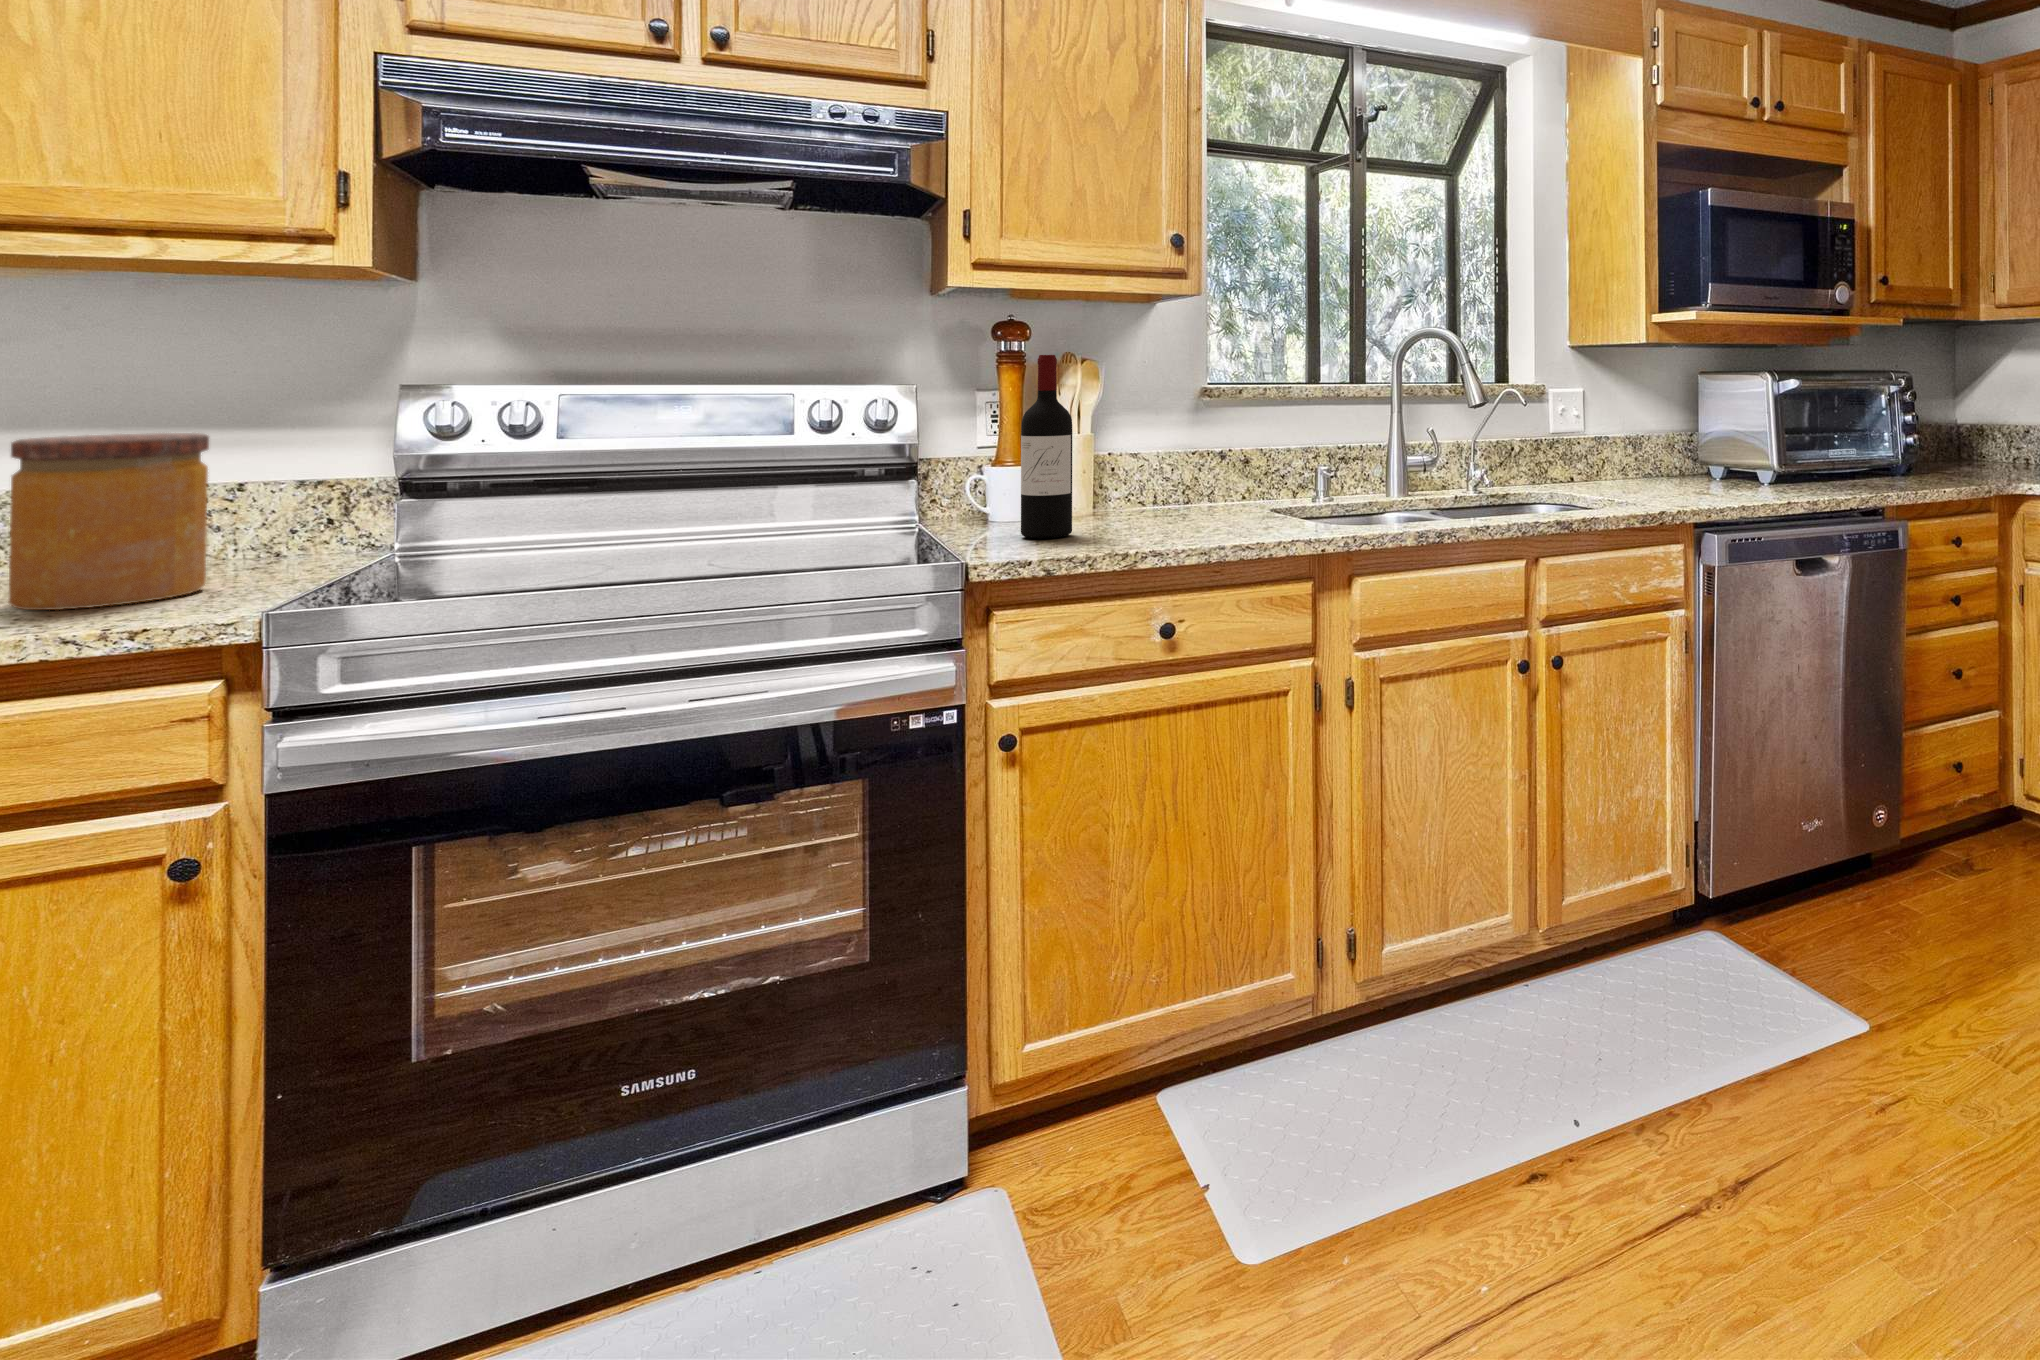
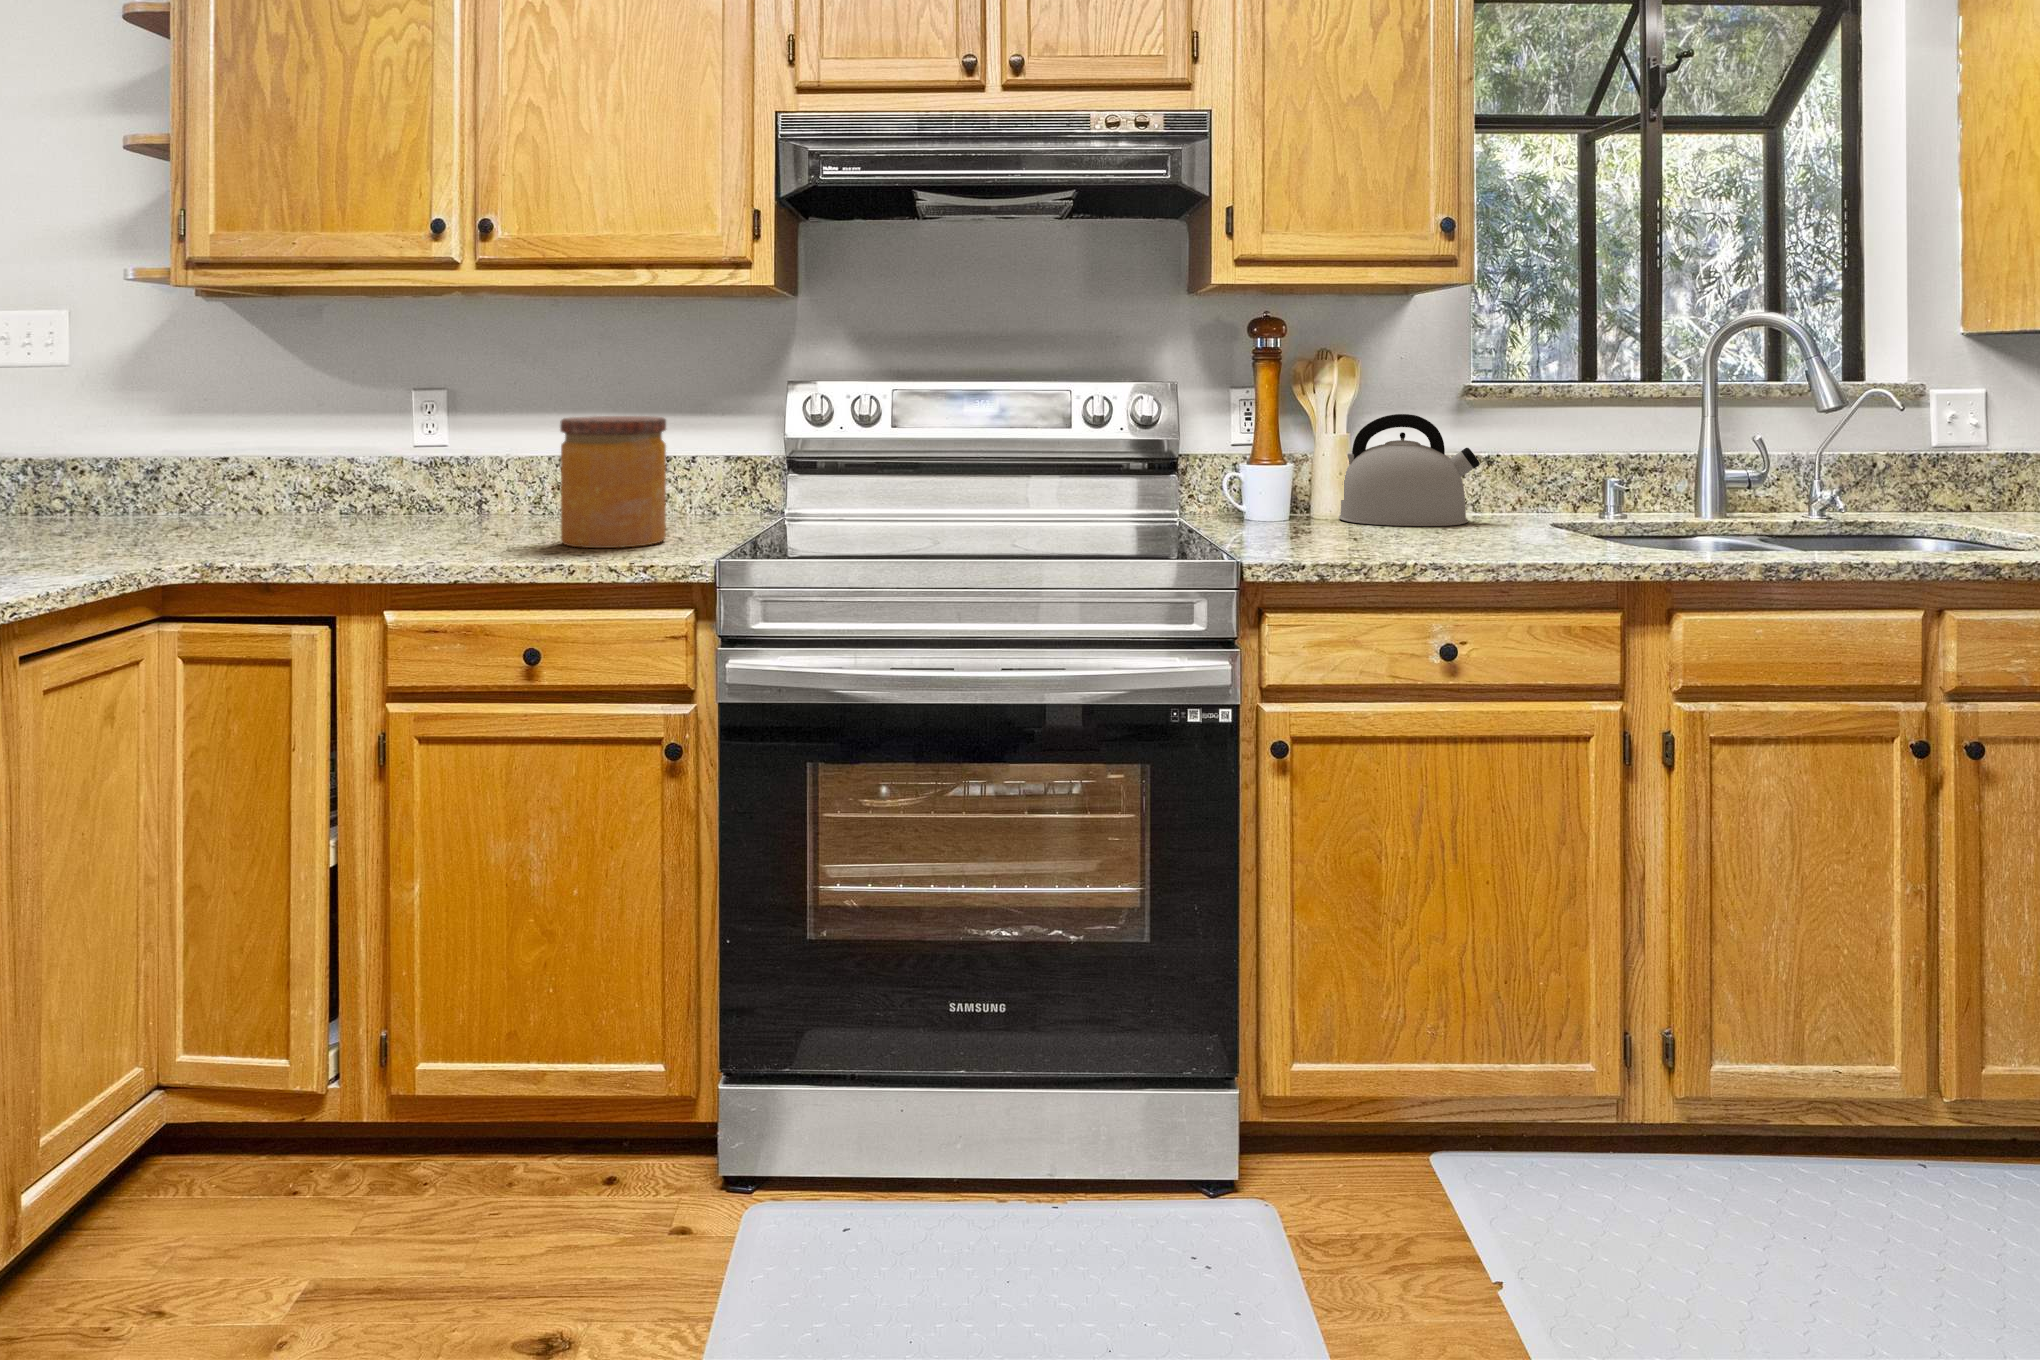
wine bottle: present [1021,355,1072,538] -> none [1286,354,1339,544]
kettle: none [1082,411,1209,513] -> present [1339,414,1480,526]

